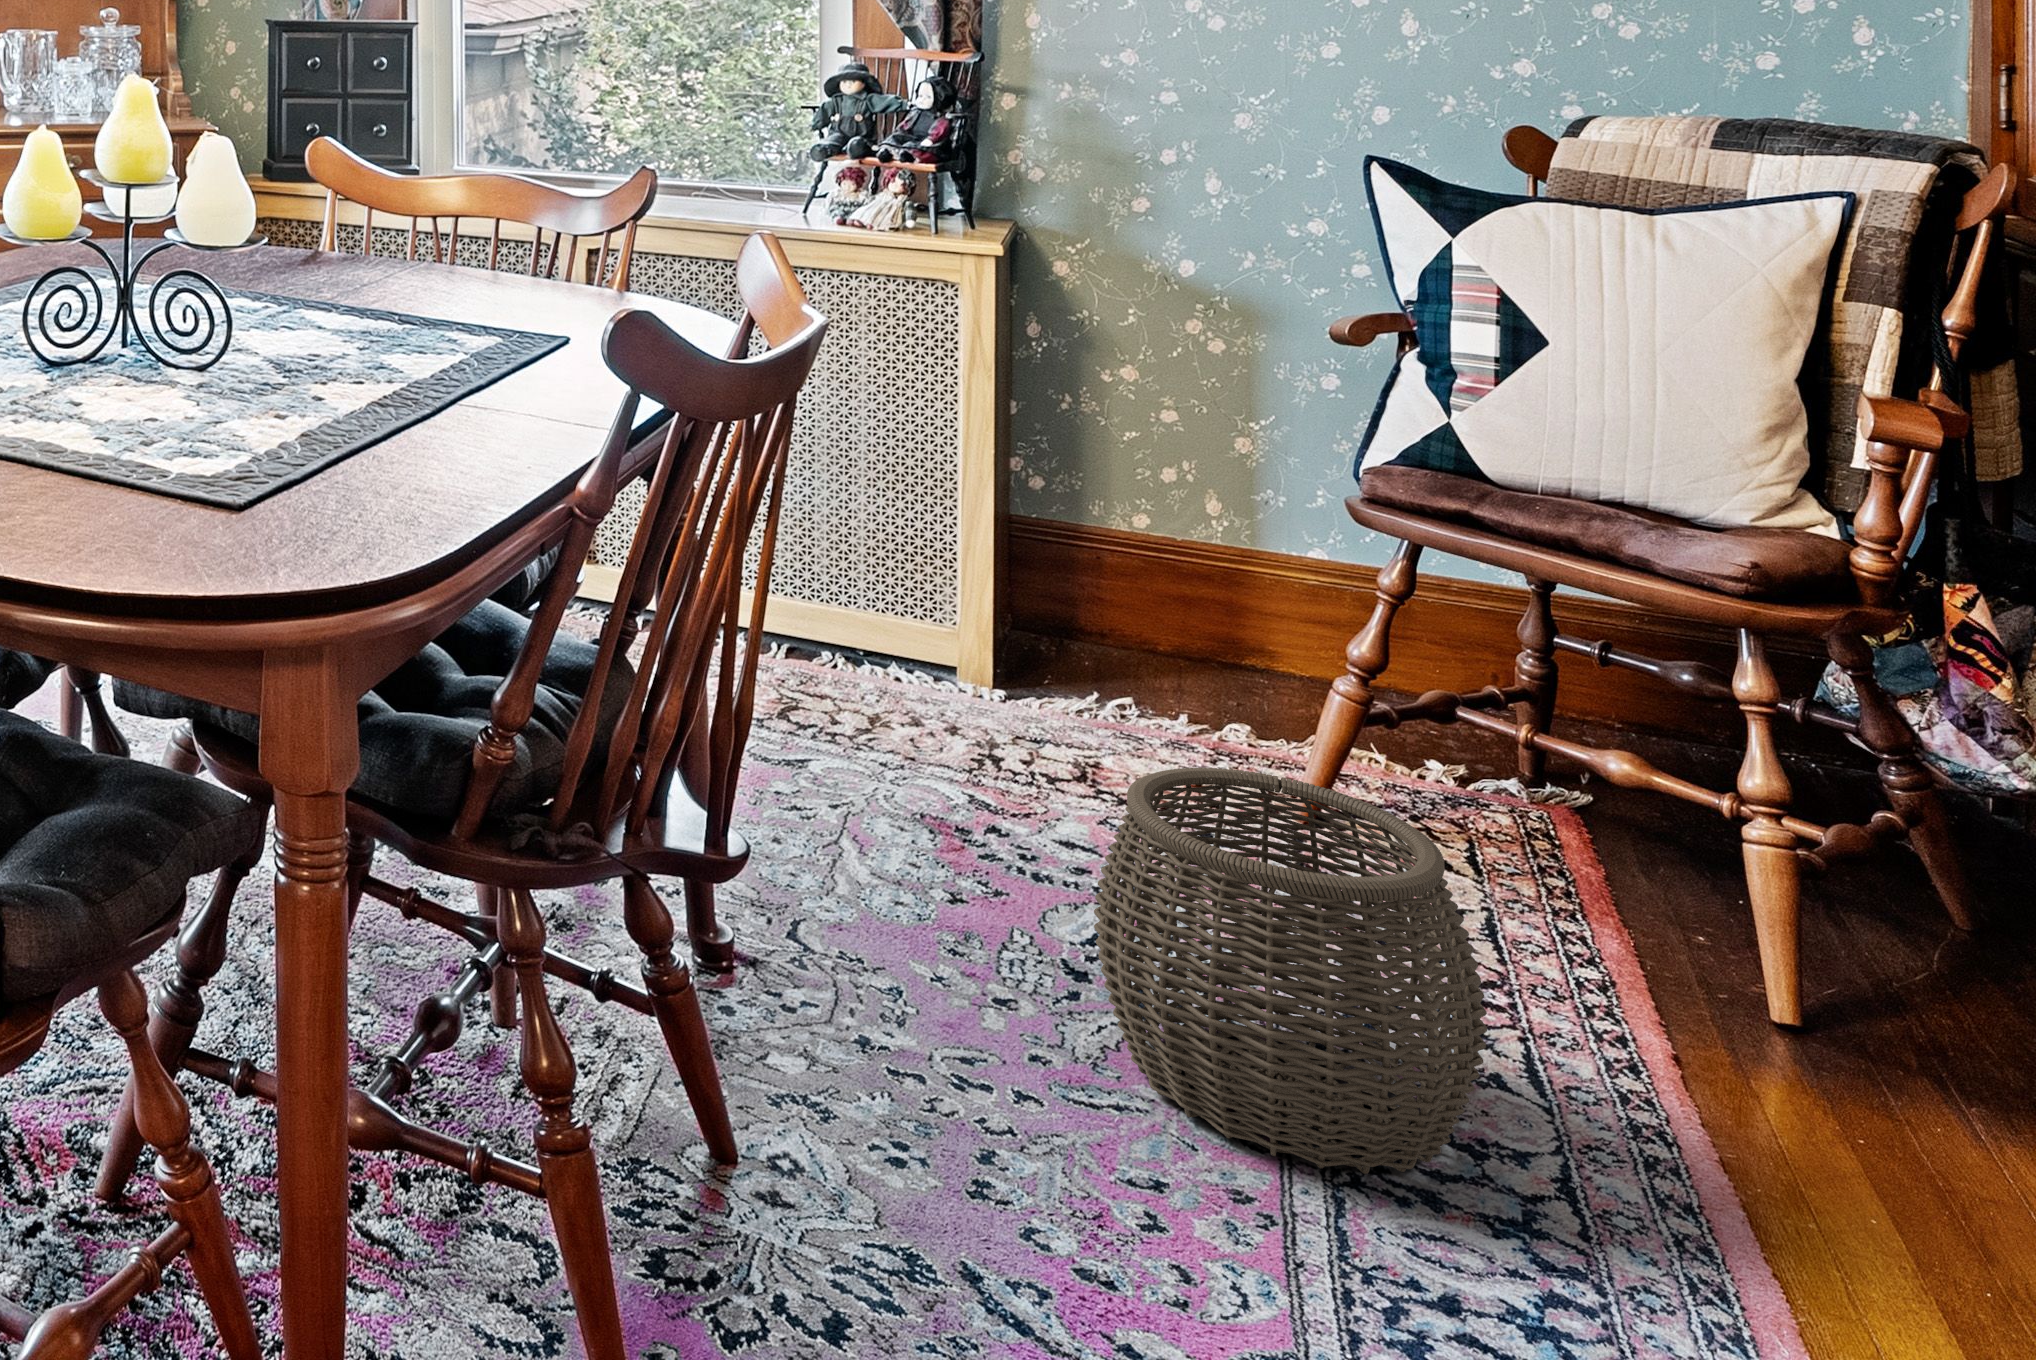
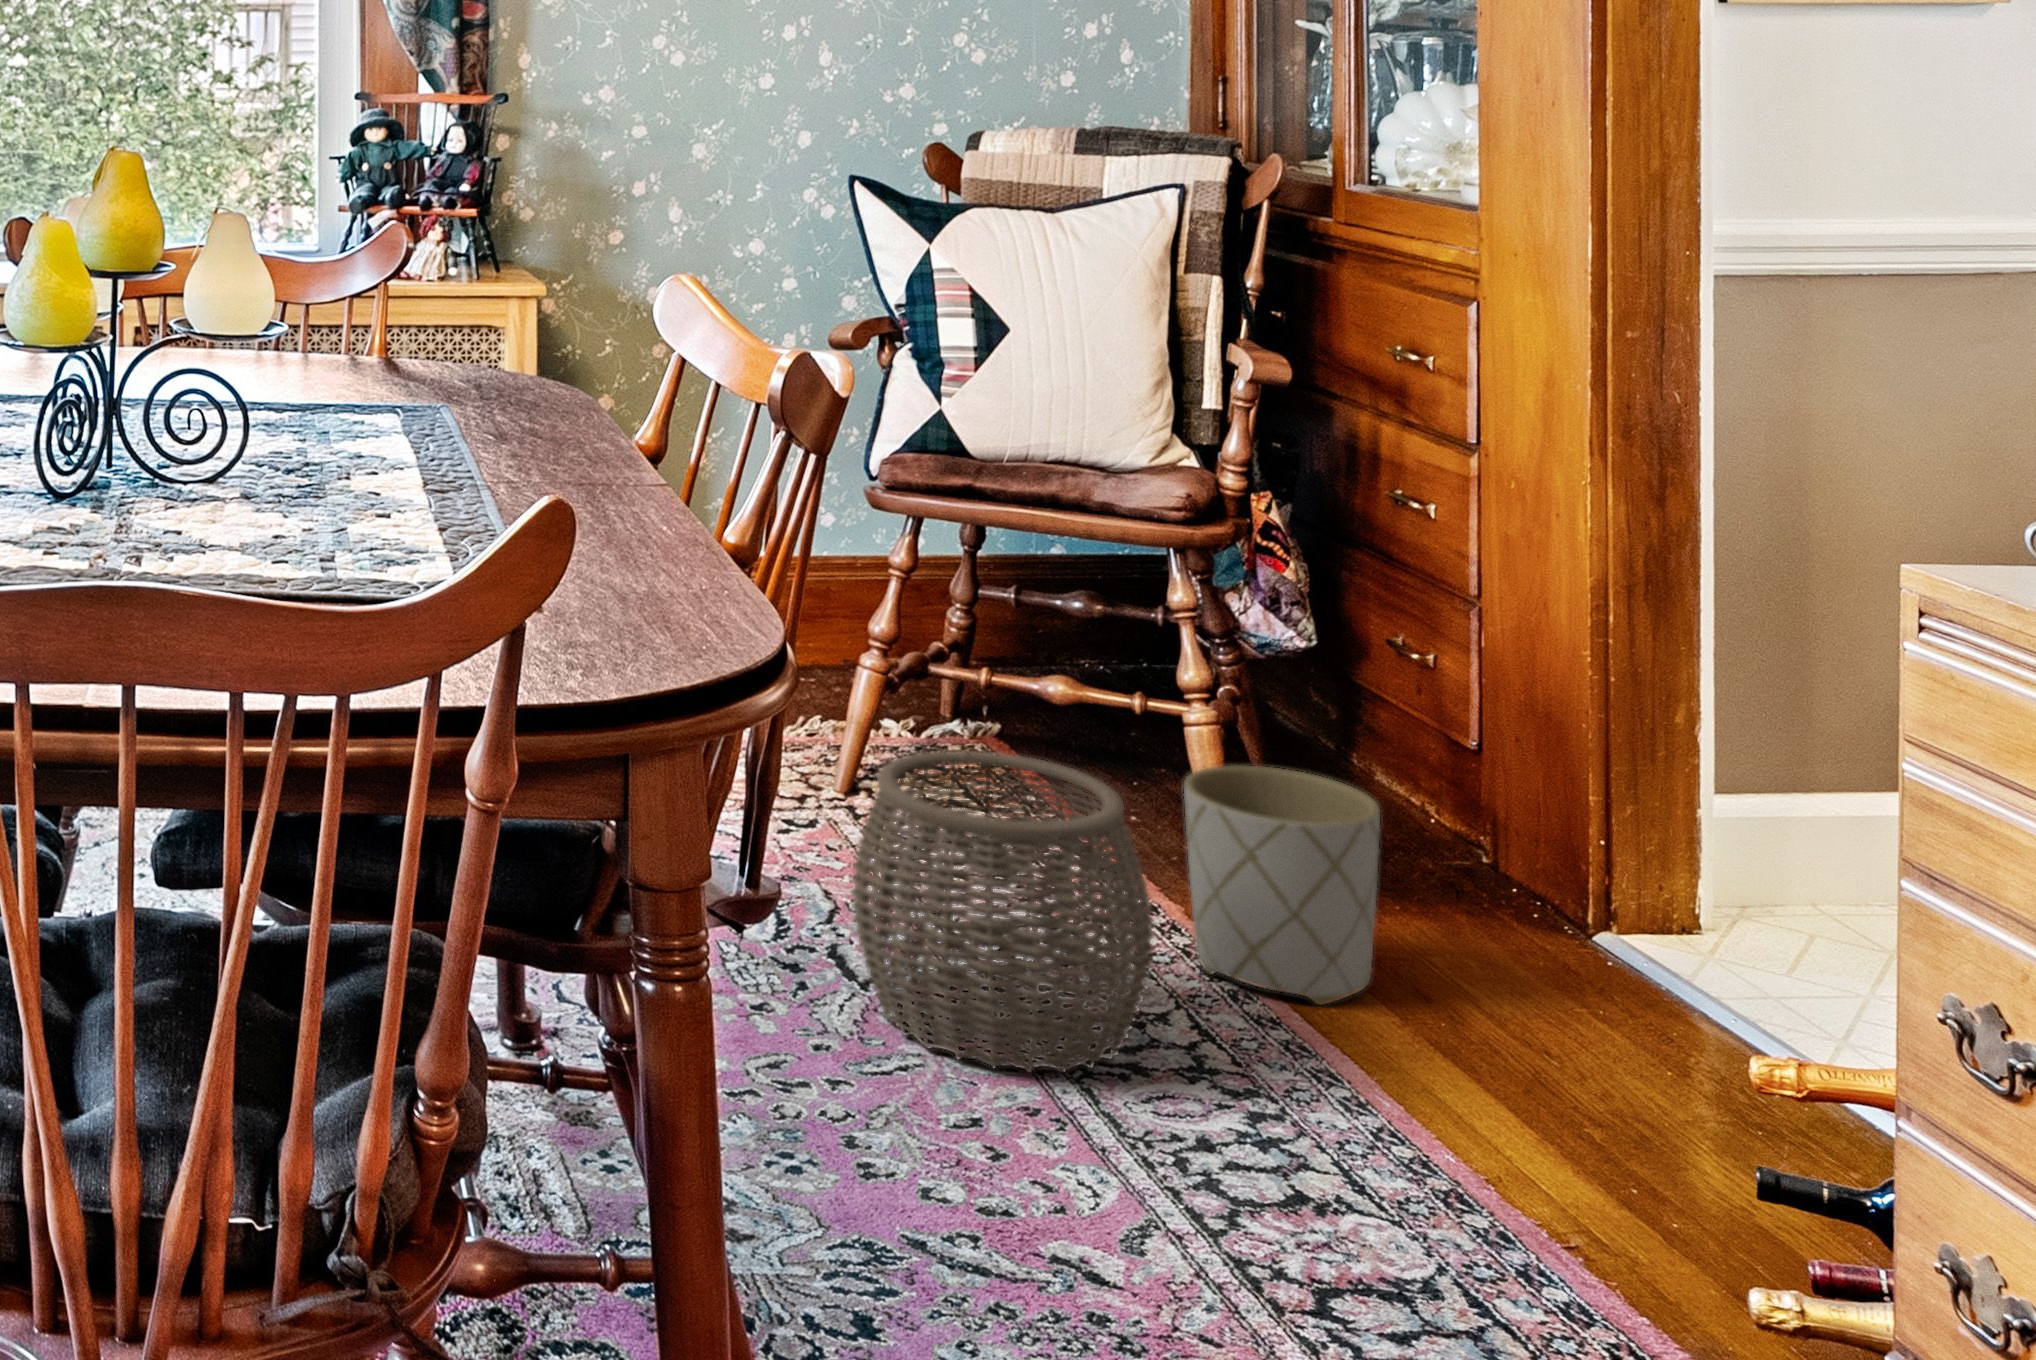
planter: none [1624,867,1924,1197] -> present [1184,766,1380,1005]

